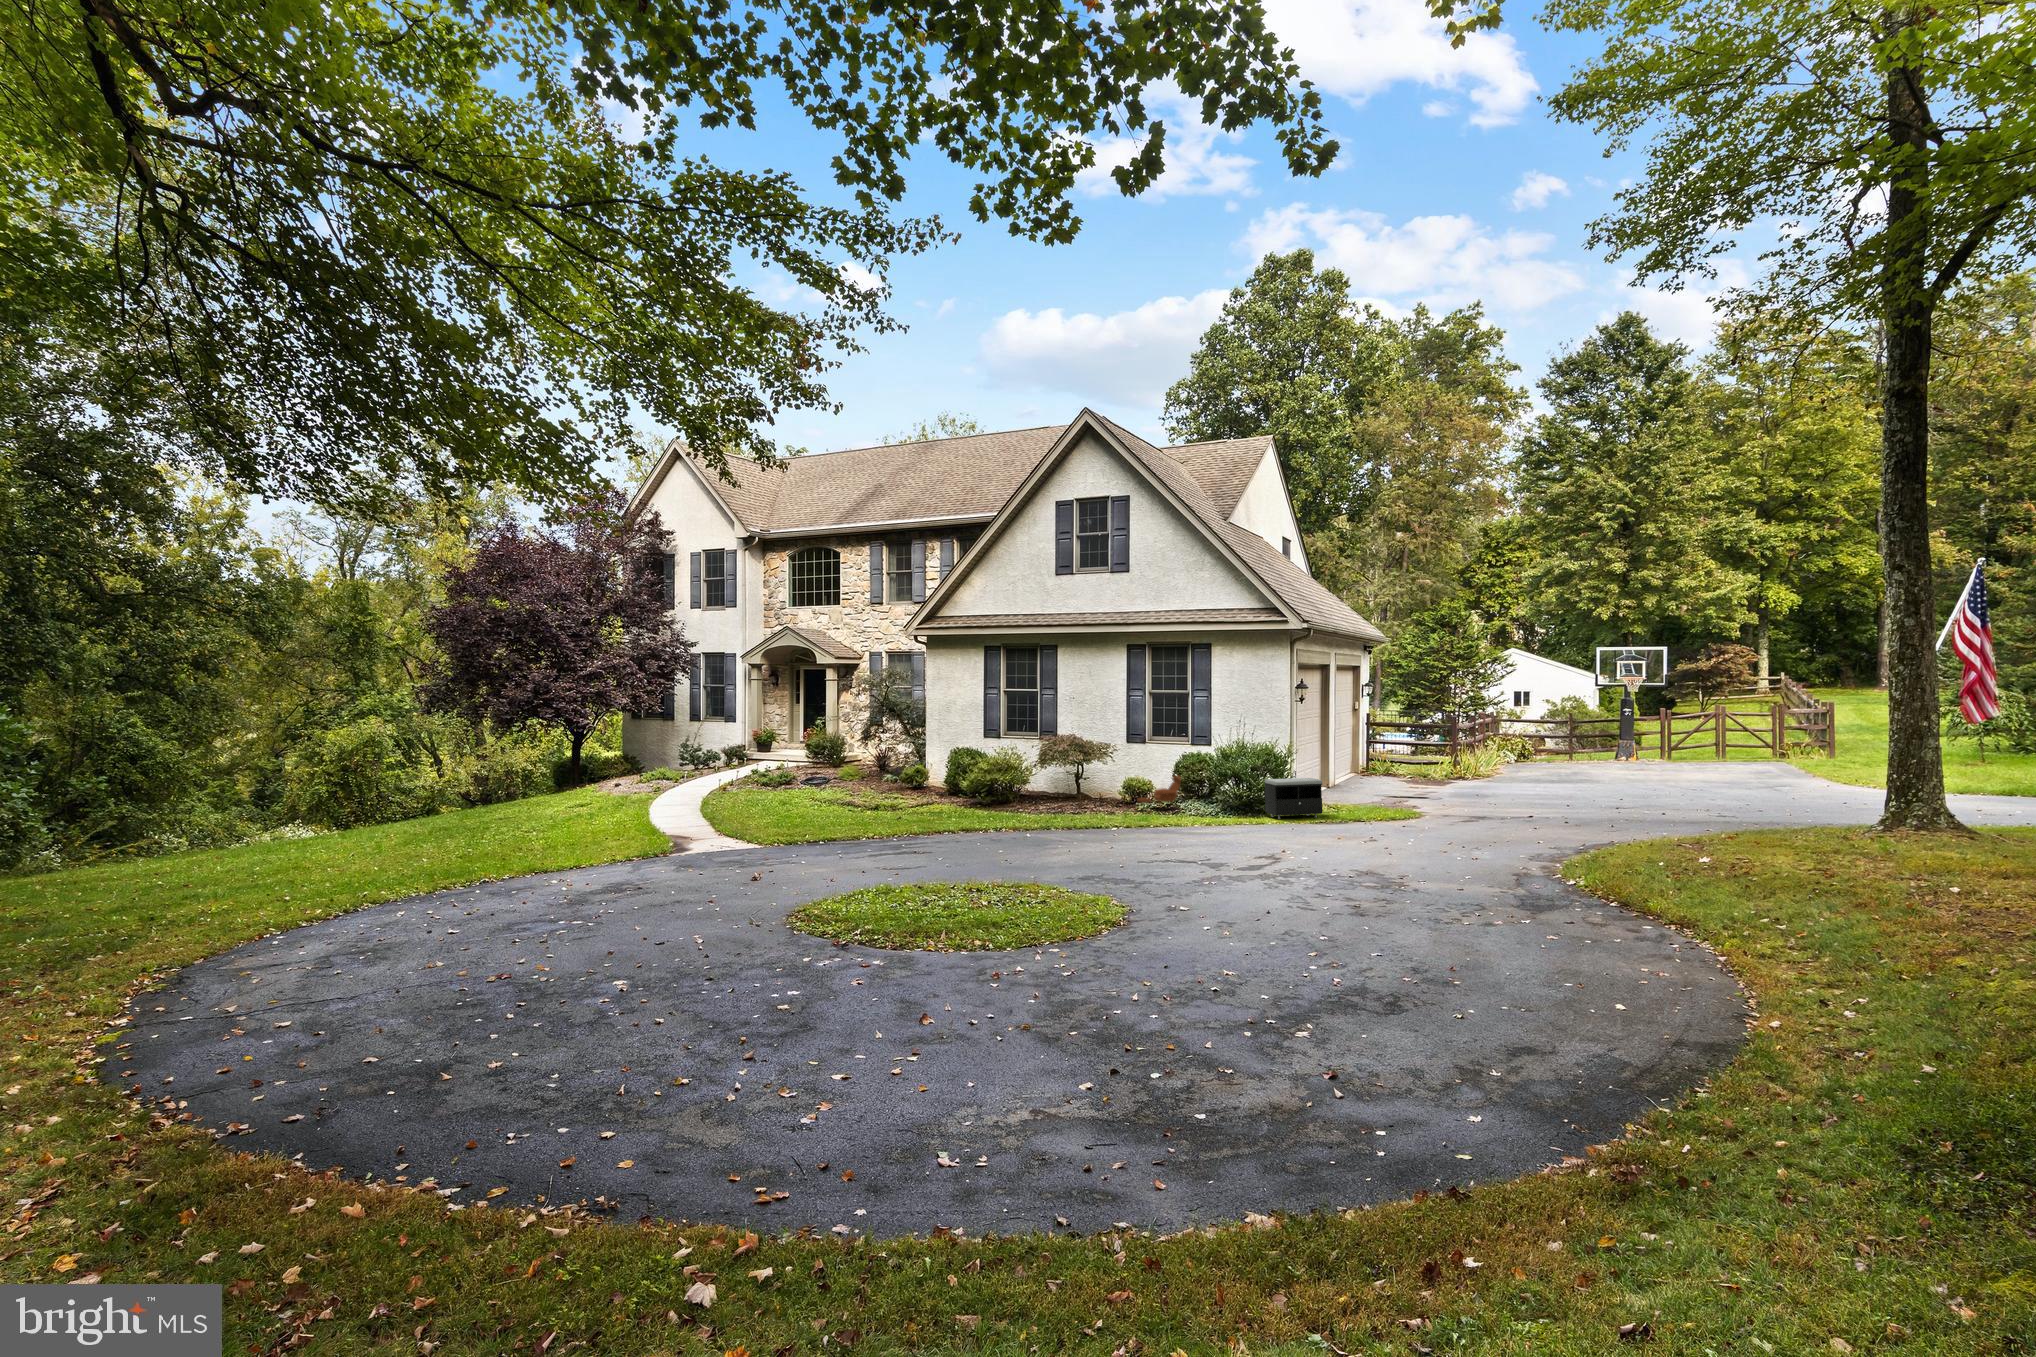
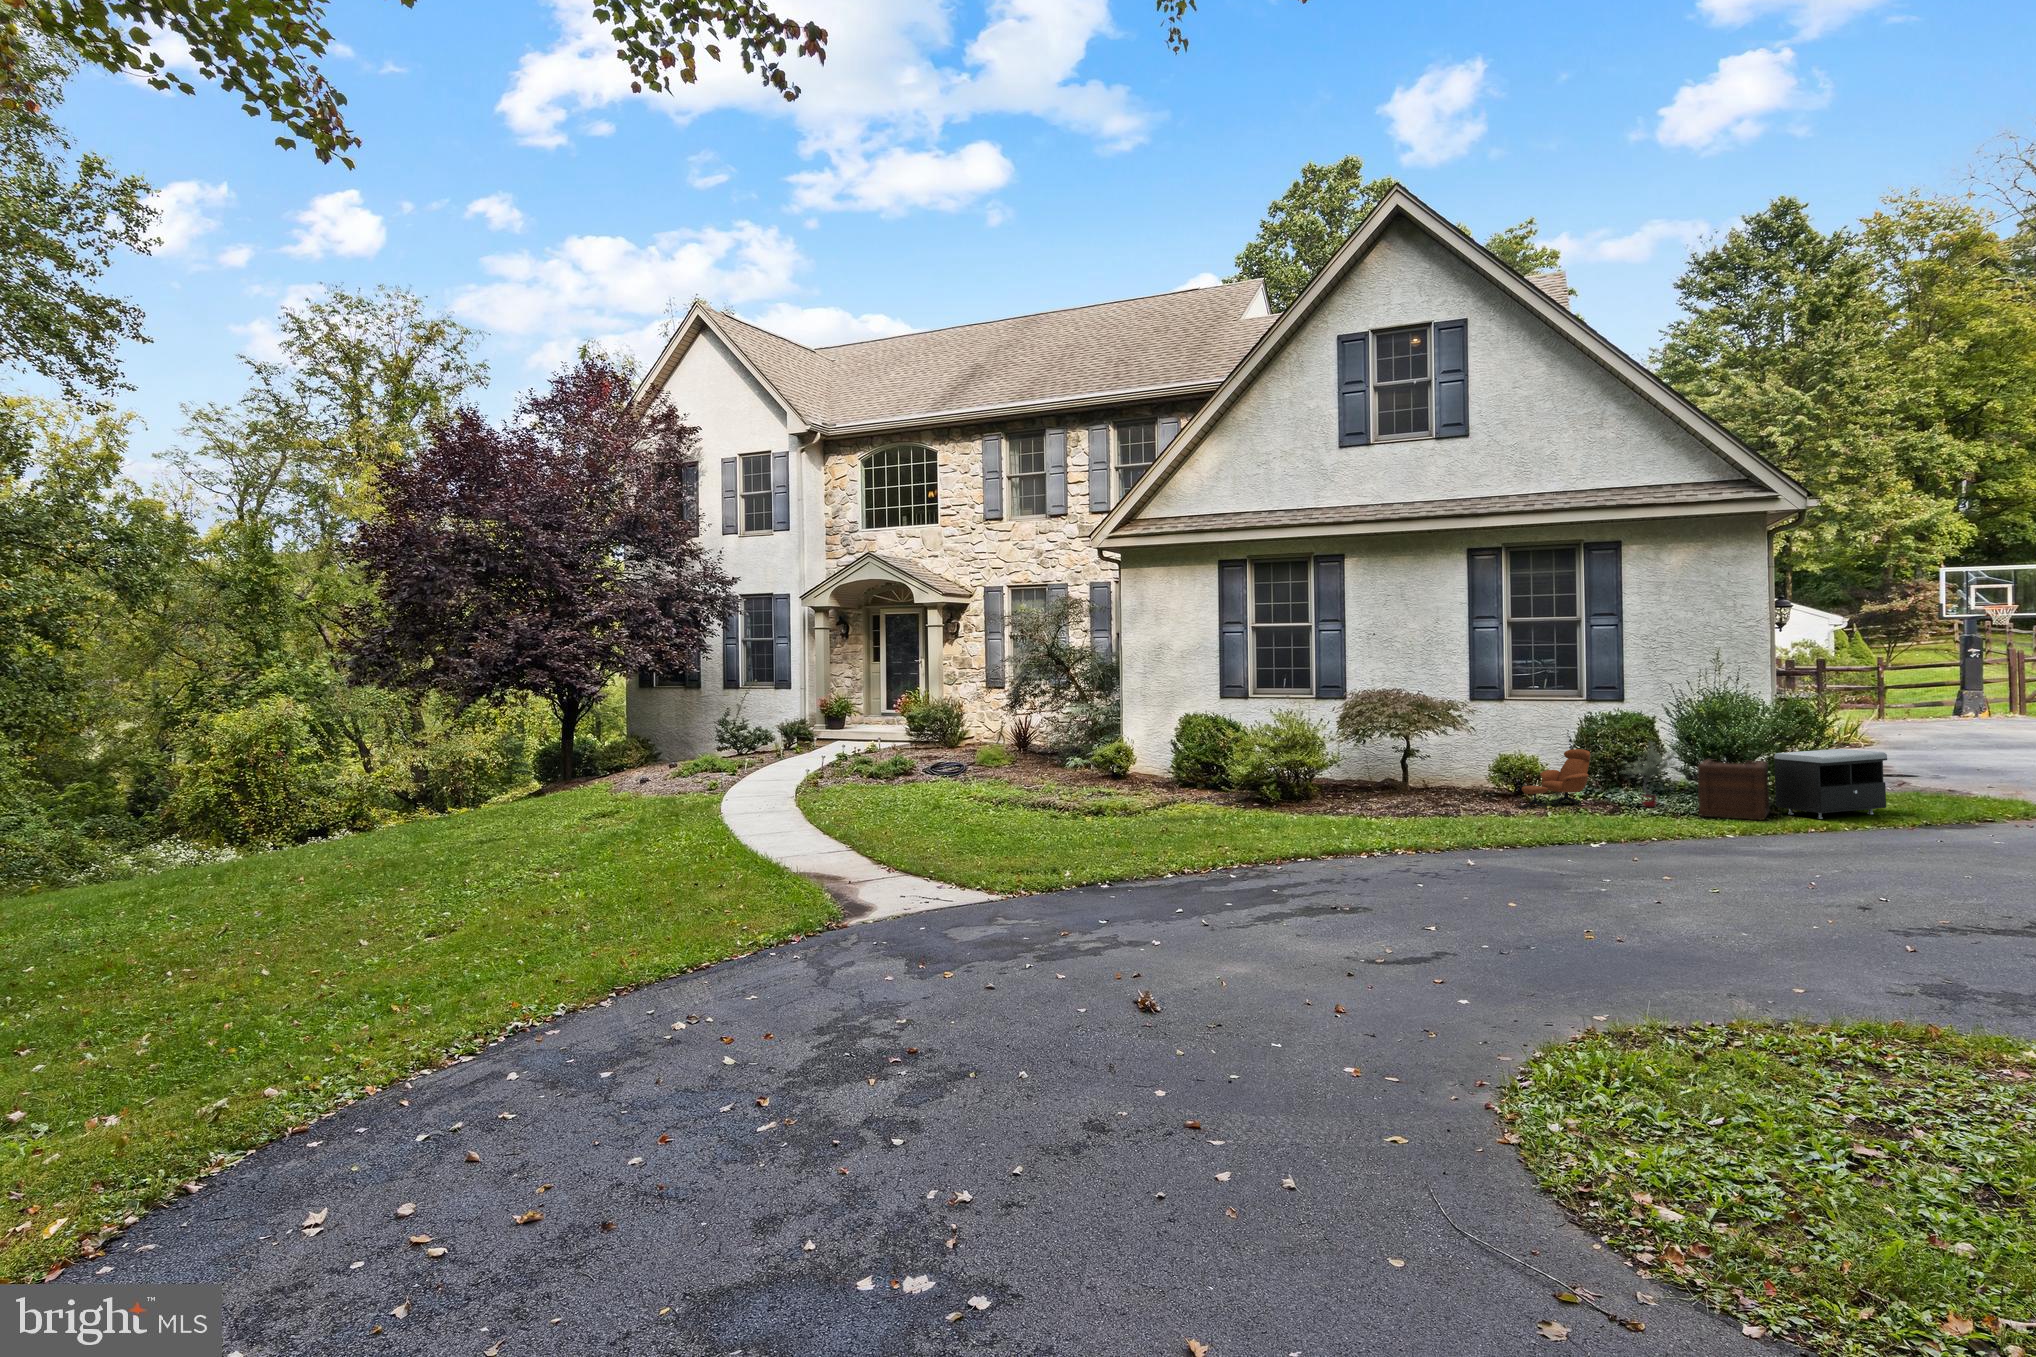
potted tree: none [1191,771,1225,812] -> present [1623,743,1676,807]
wooden crate: none [1217,783,1263,819] -> present [1698,760,1769,820]

